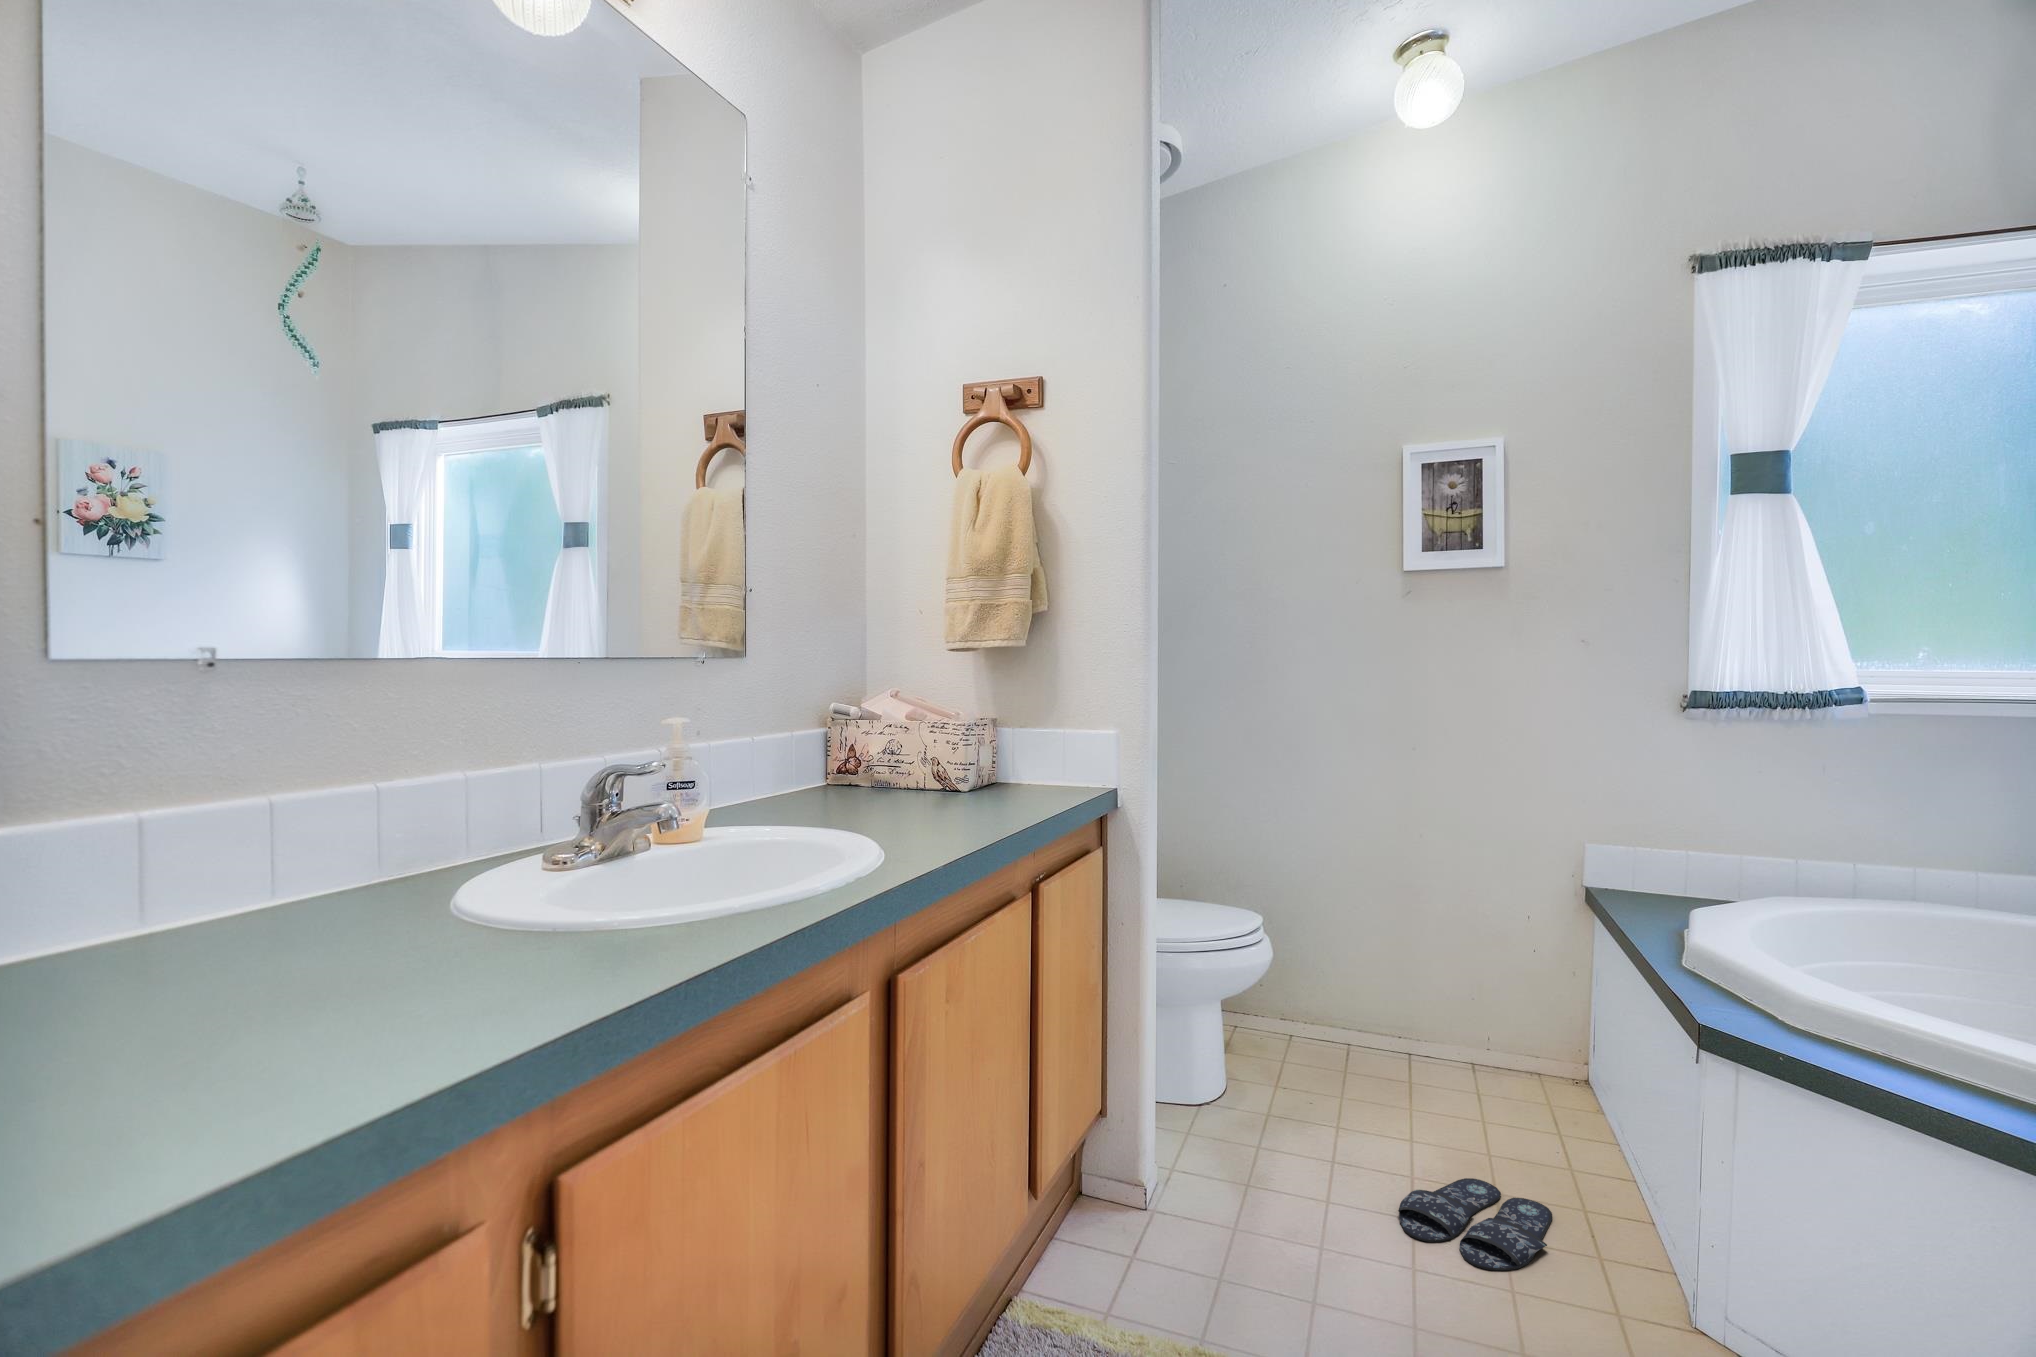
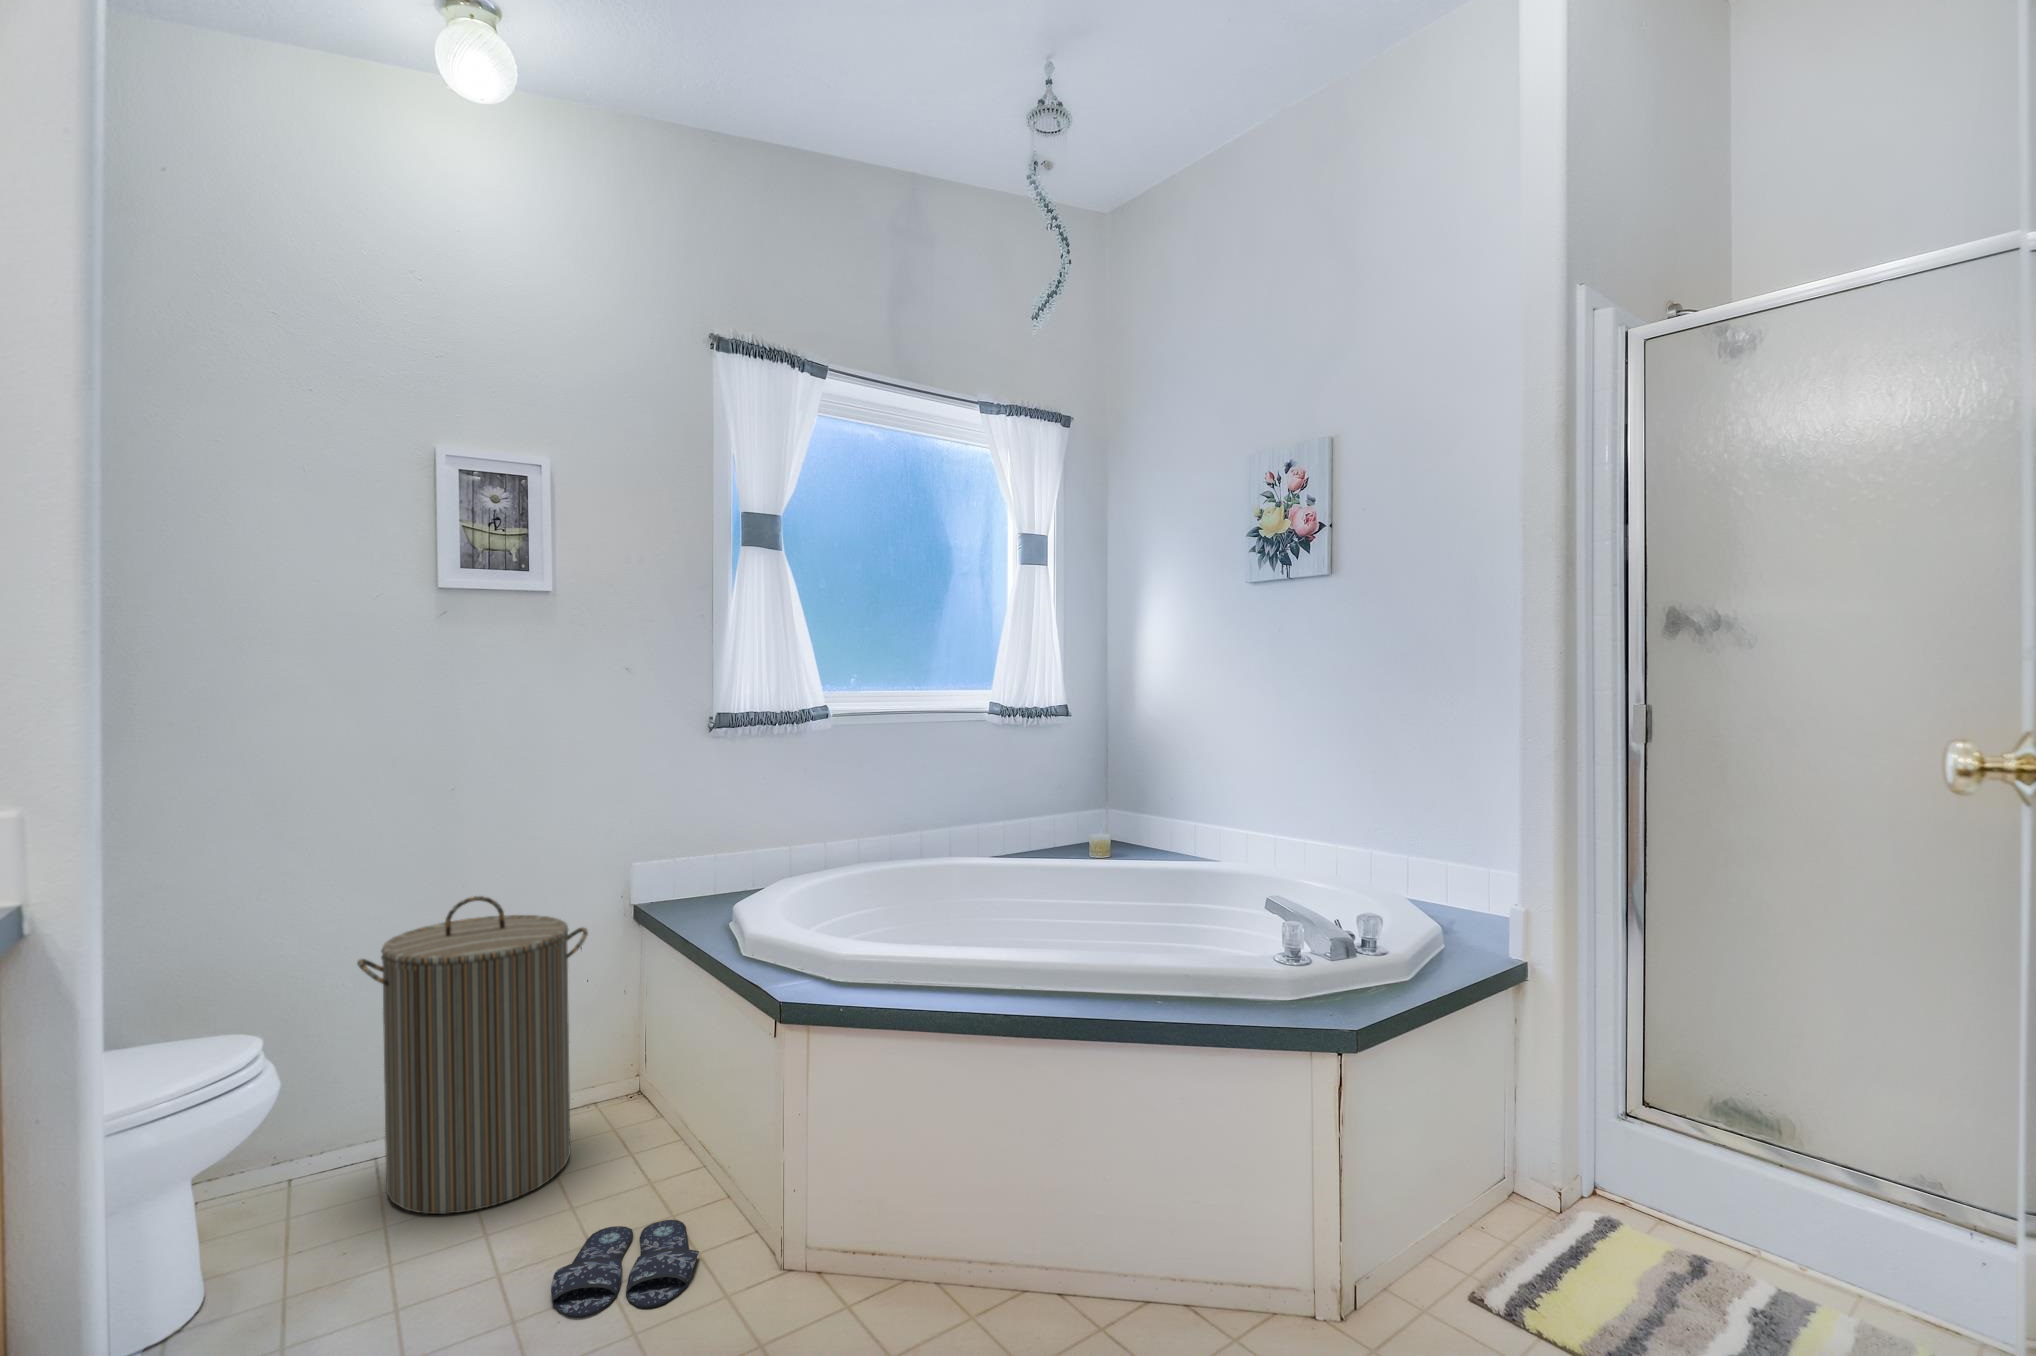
laundry hamper: none [1319,843,1514,1120] -> present [357,896,588,1214]

